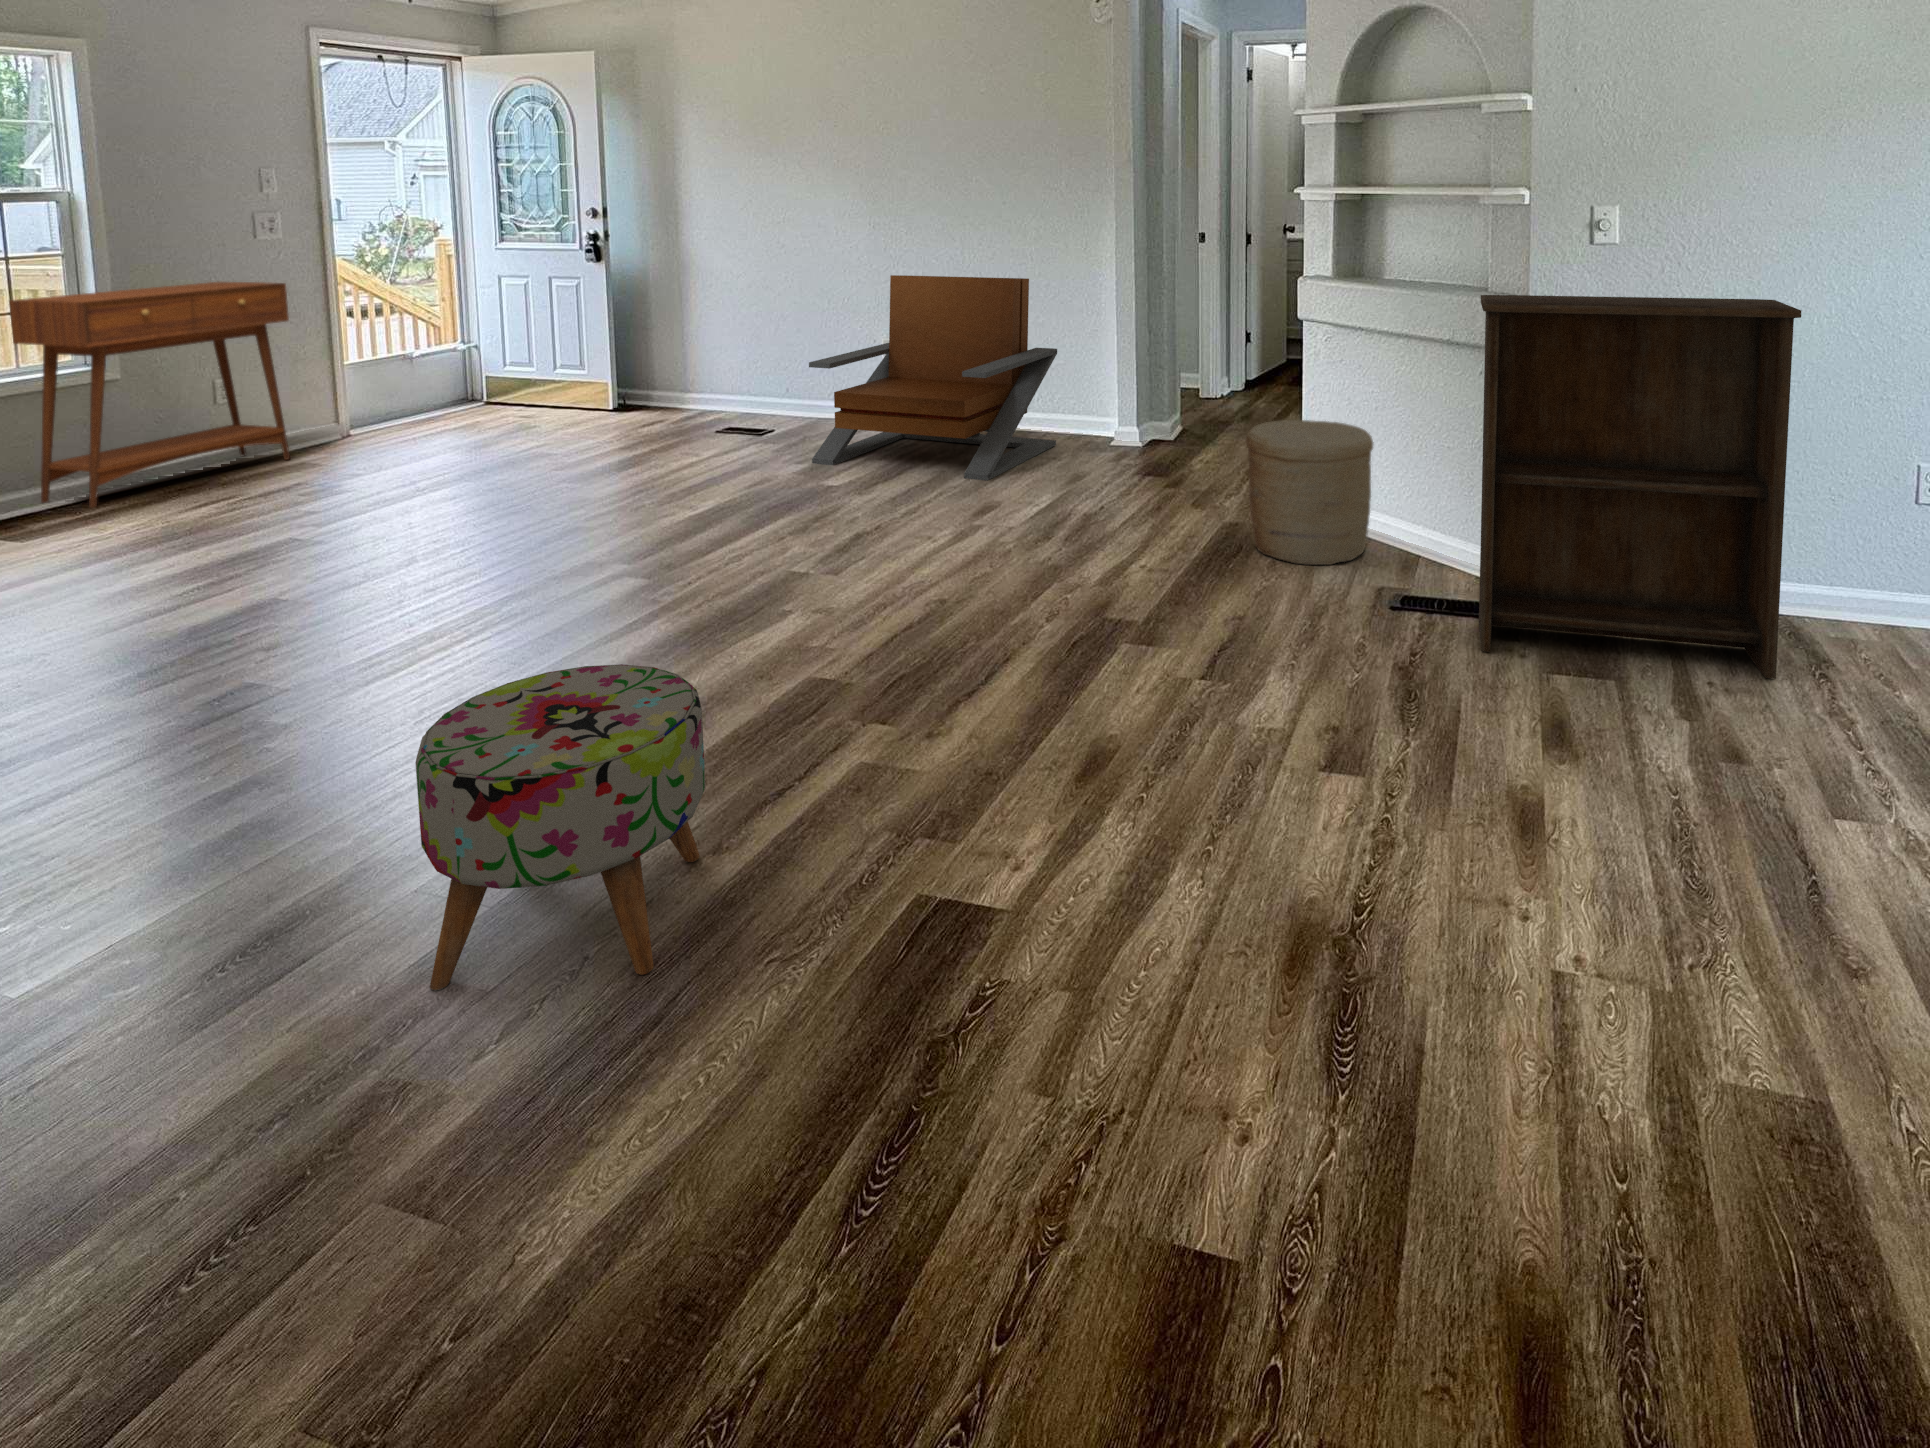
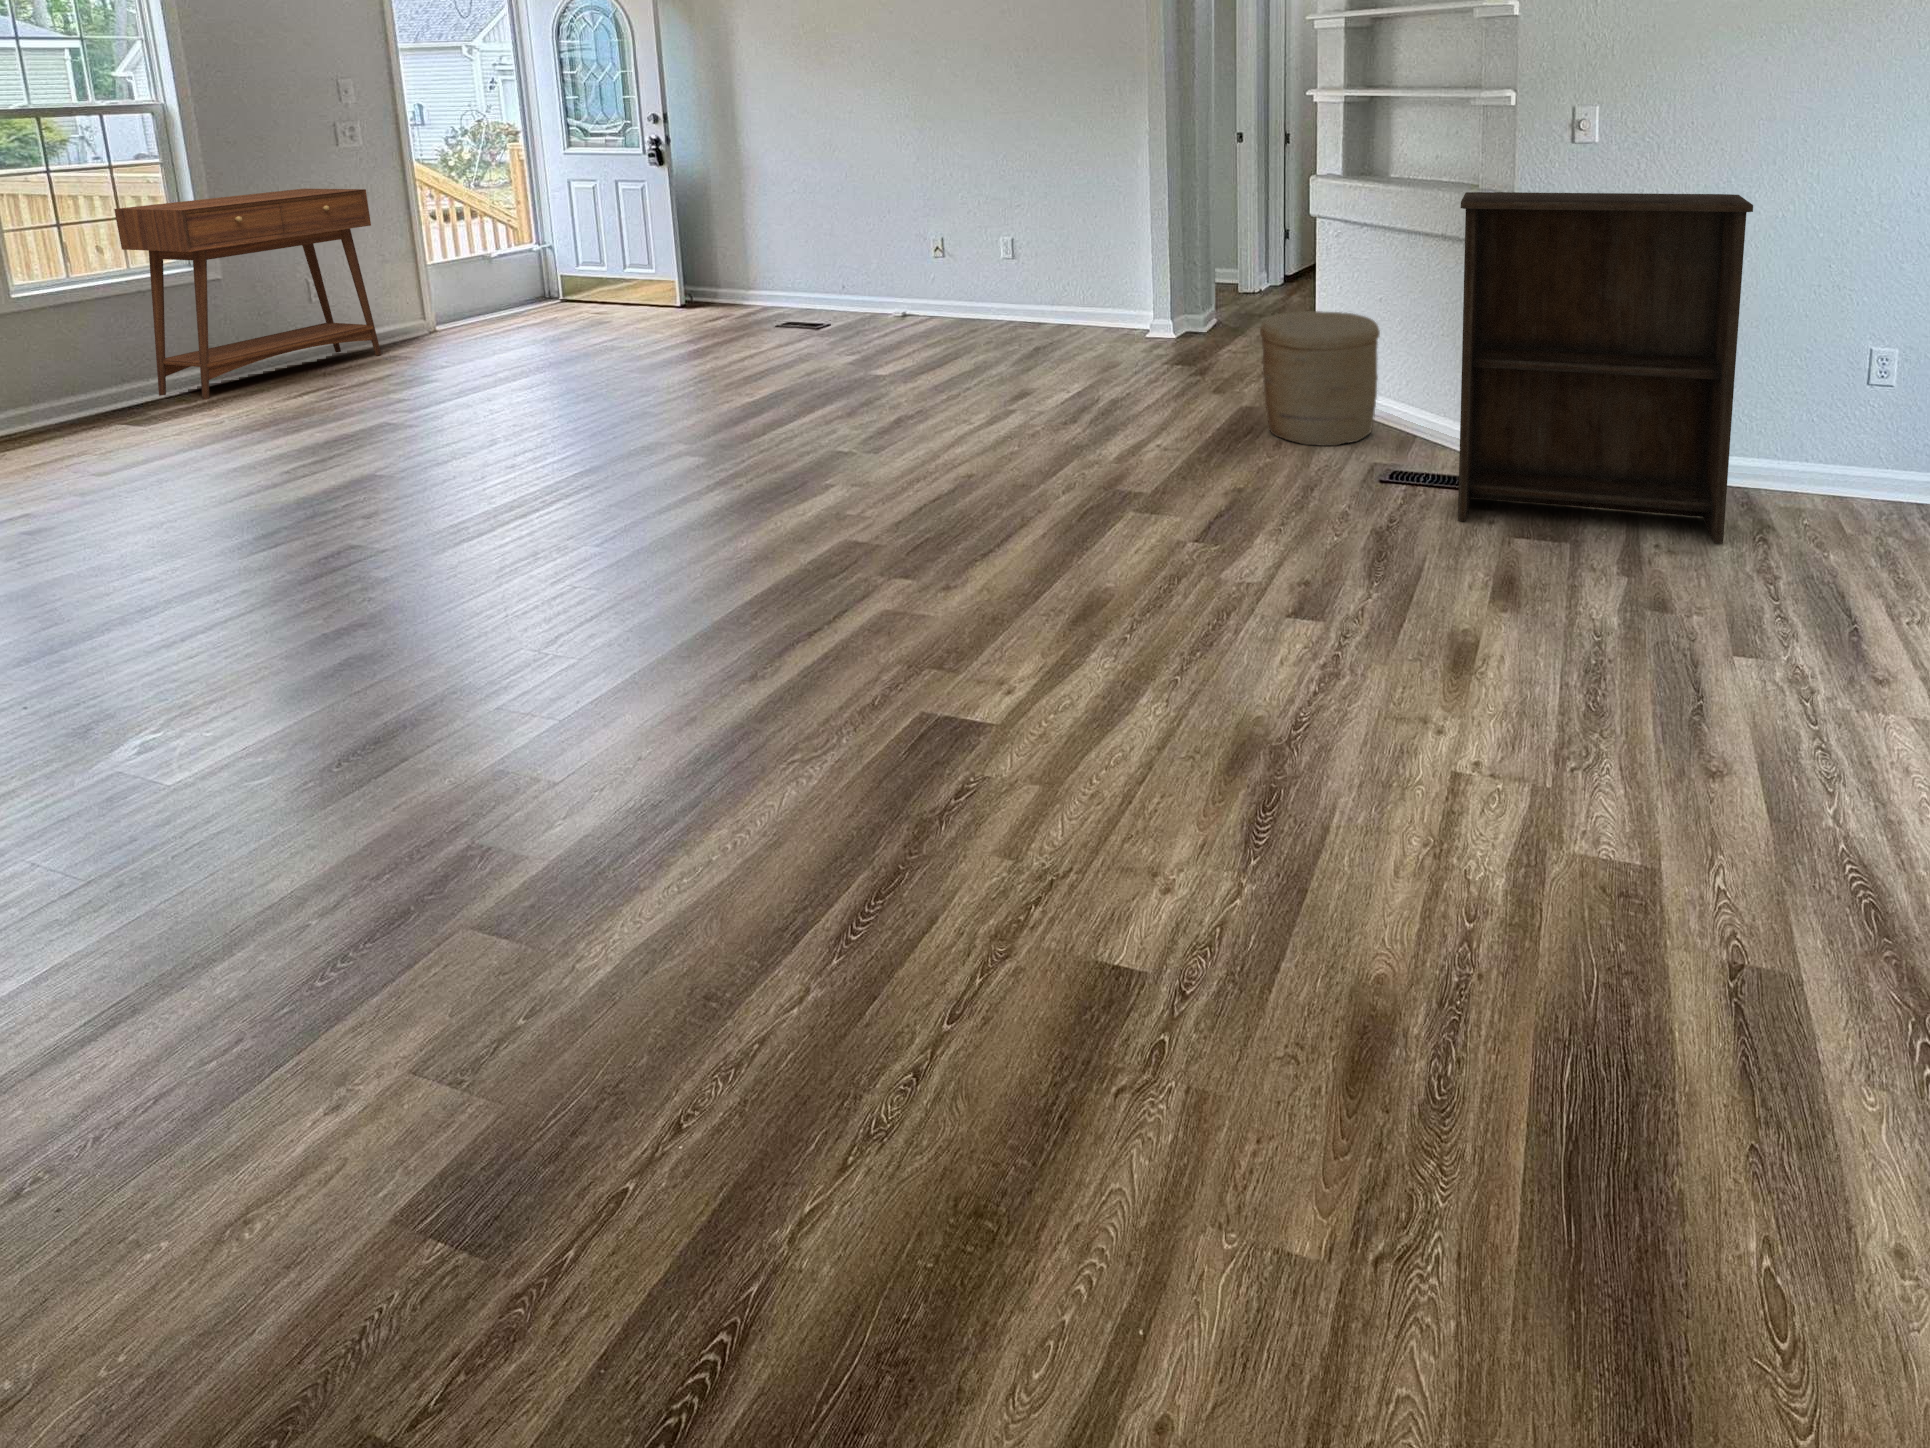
lounge chair: present [809,275,1057,481] -> none [858,175,1098,371]
ottoman: present [415,664,705,991] -> none [494,524,742,783]

